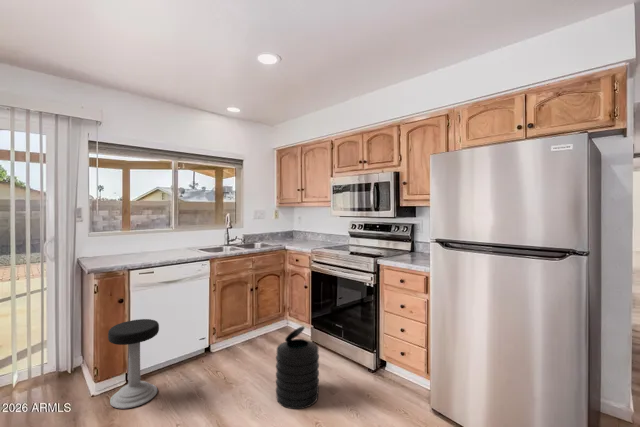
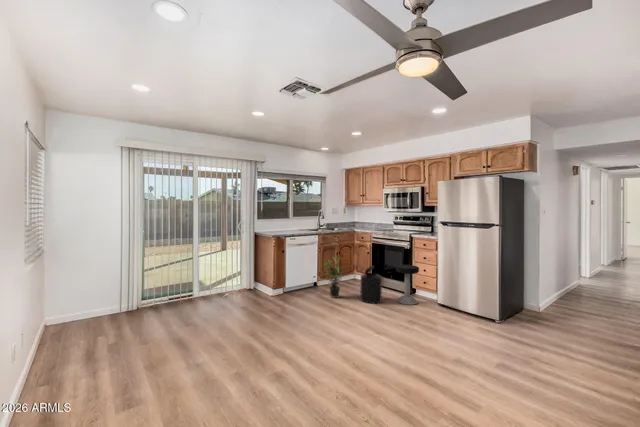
potted plant: none [204,305,247,393] -> present [324,257,343,298]
stool: present [108,319,159,409] -> present [396,265,419,305]

